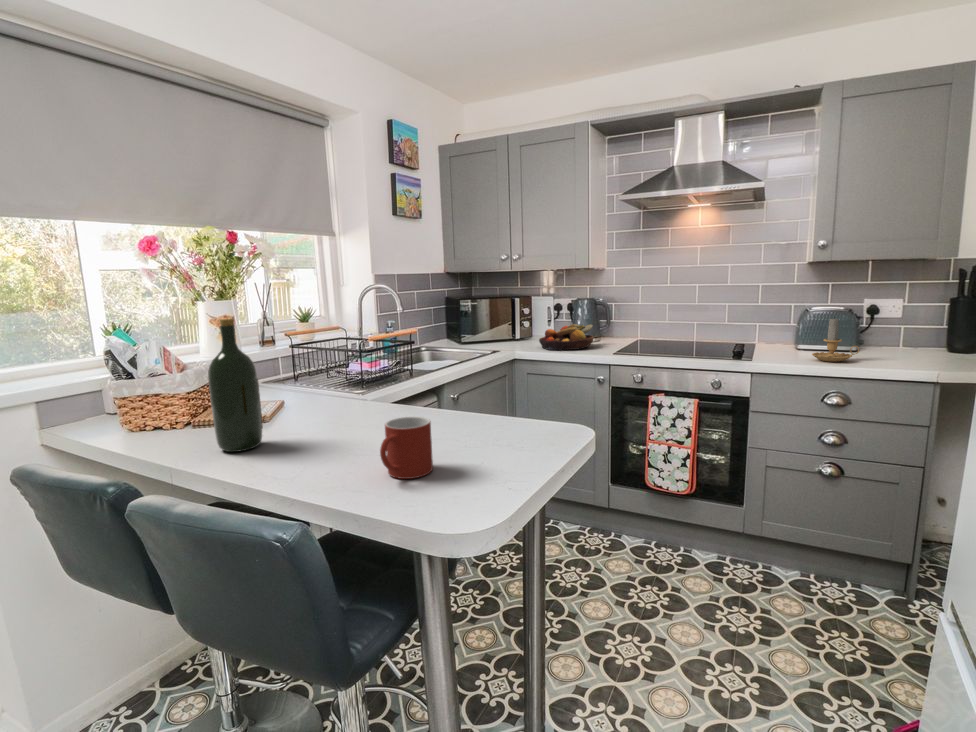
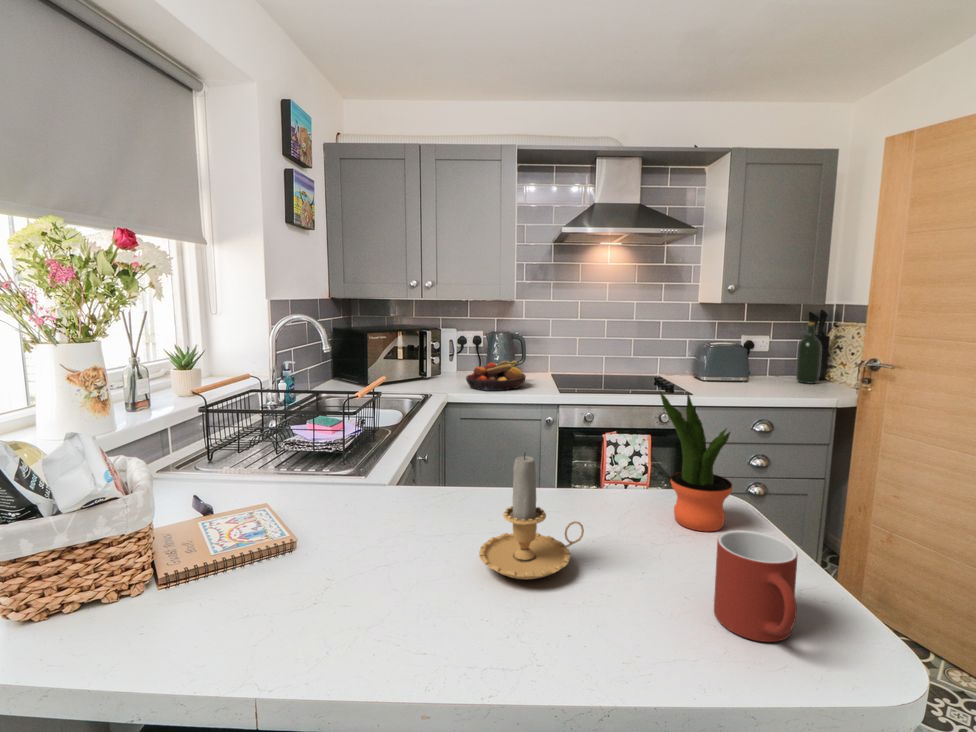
candle: present [812,318,859,362] -> present [479,454,584,579]
wine bottle: present [208,319,263,452] -> present [796,322,822,384]
potted plant: none [458,331,520,438] -> present [660,391,732,531]

